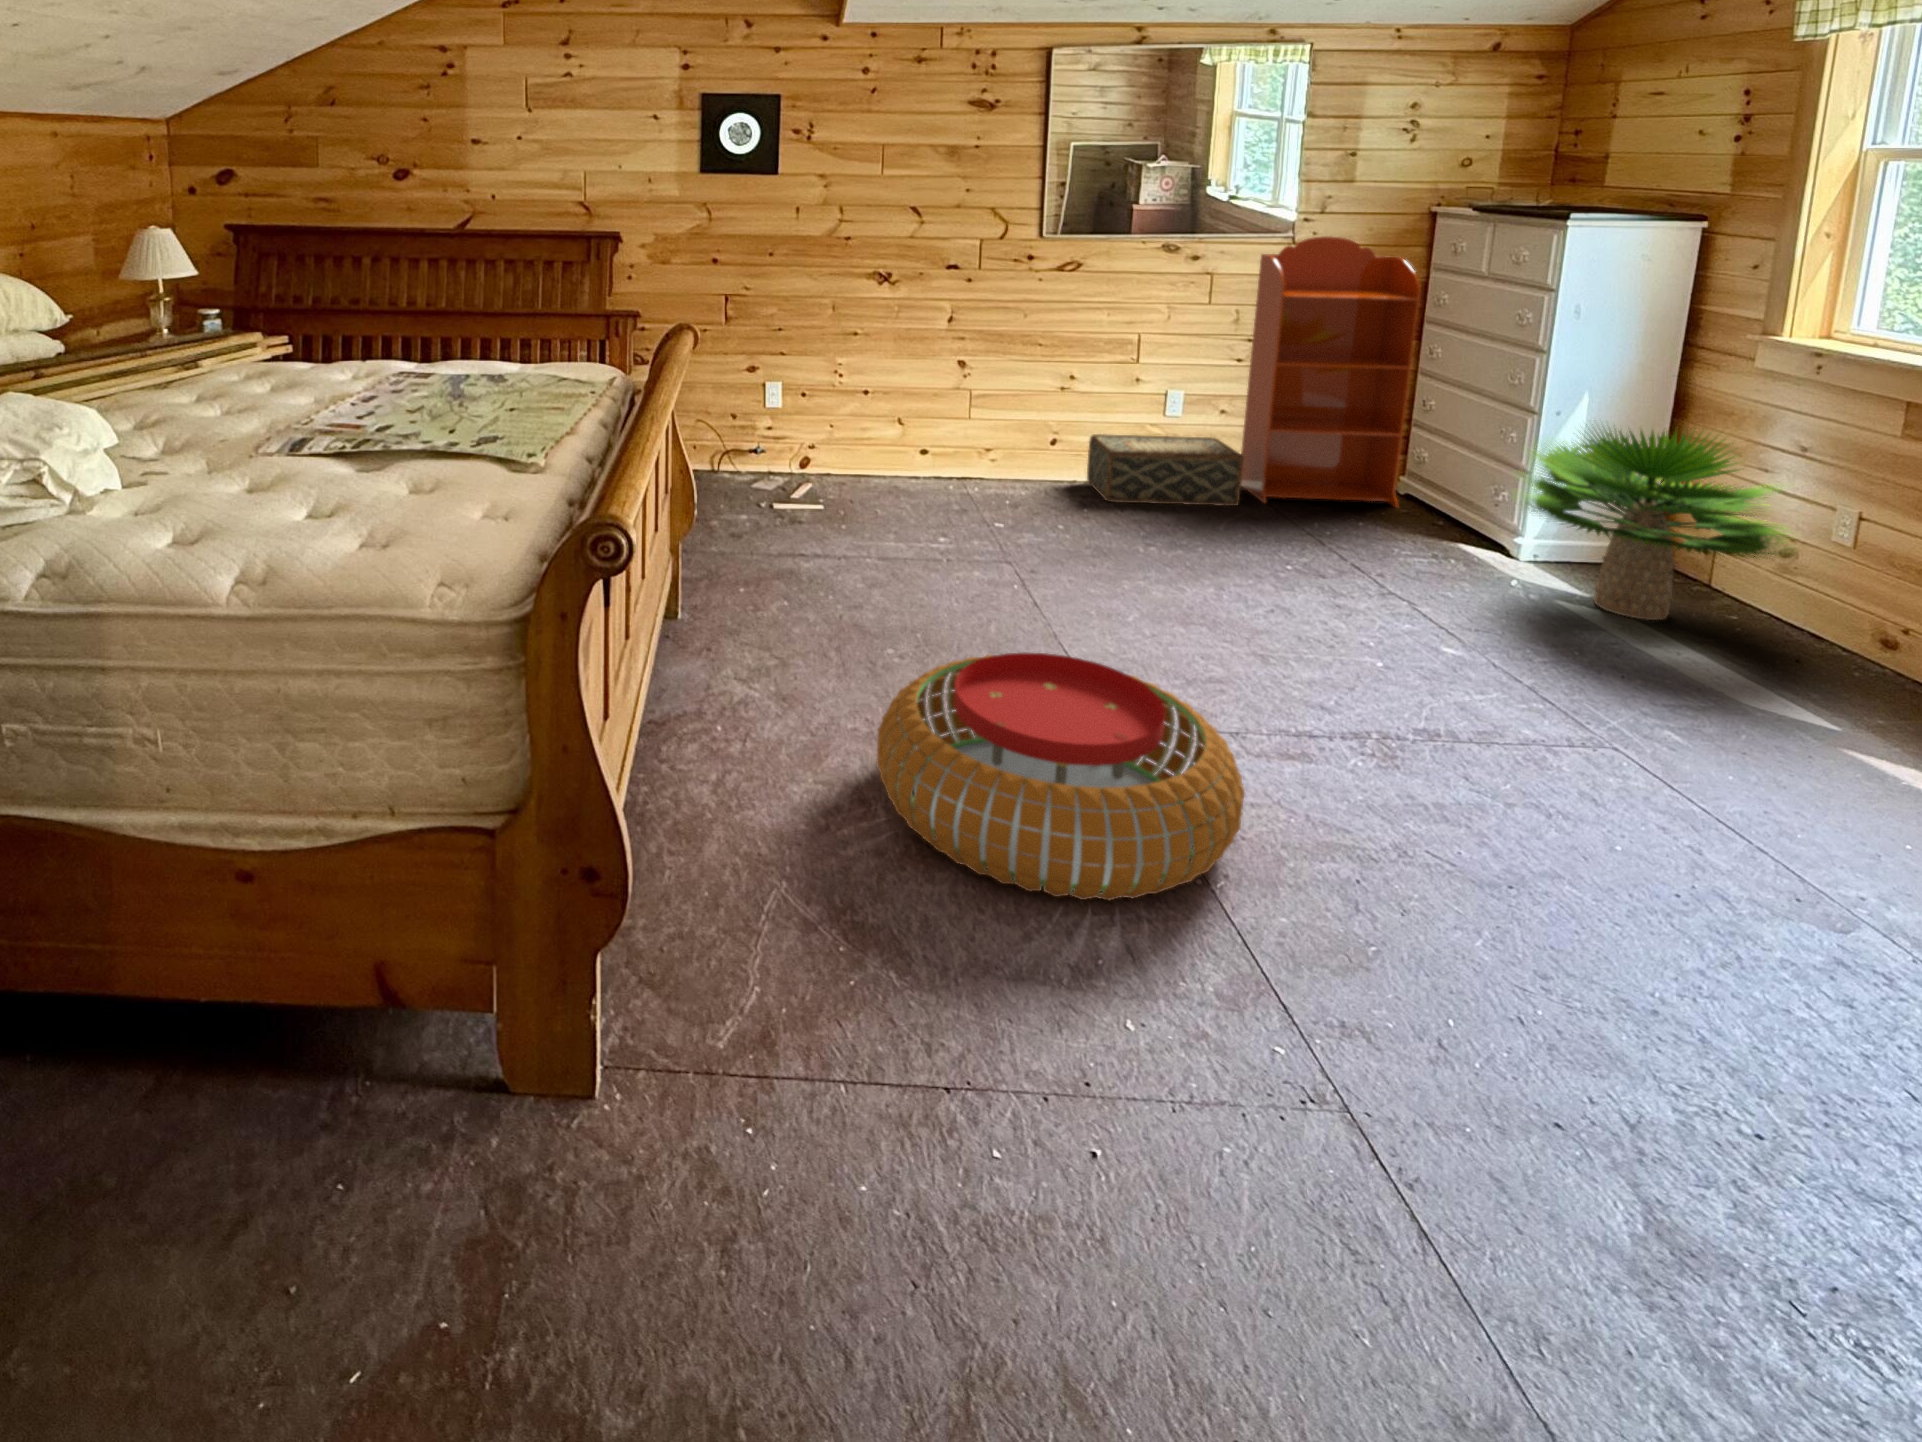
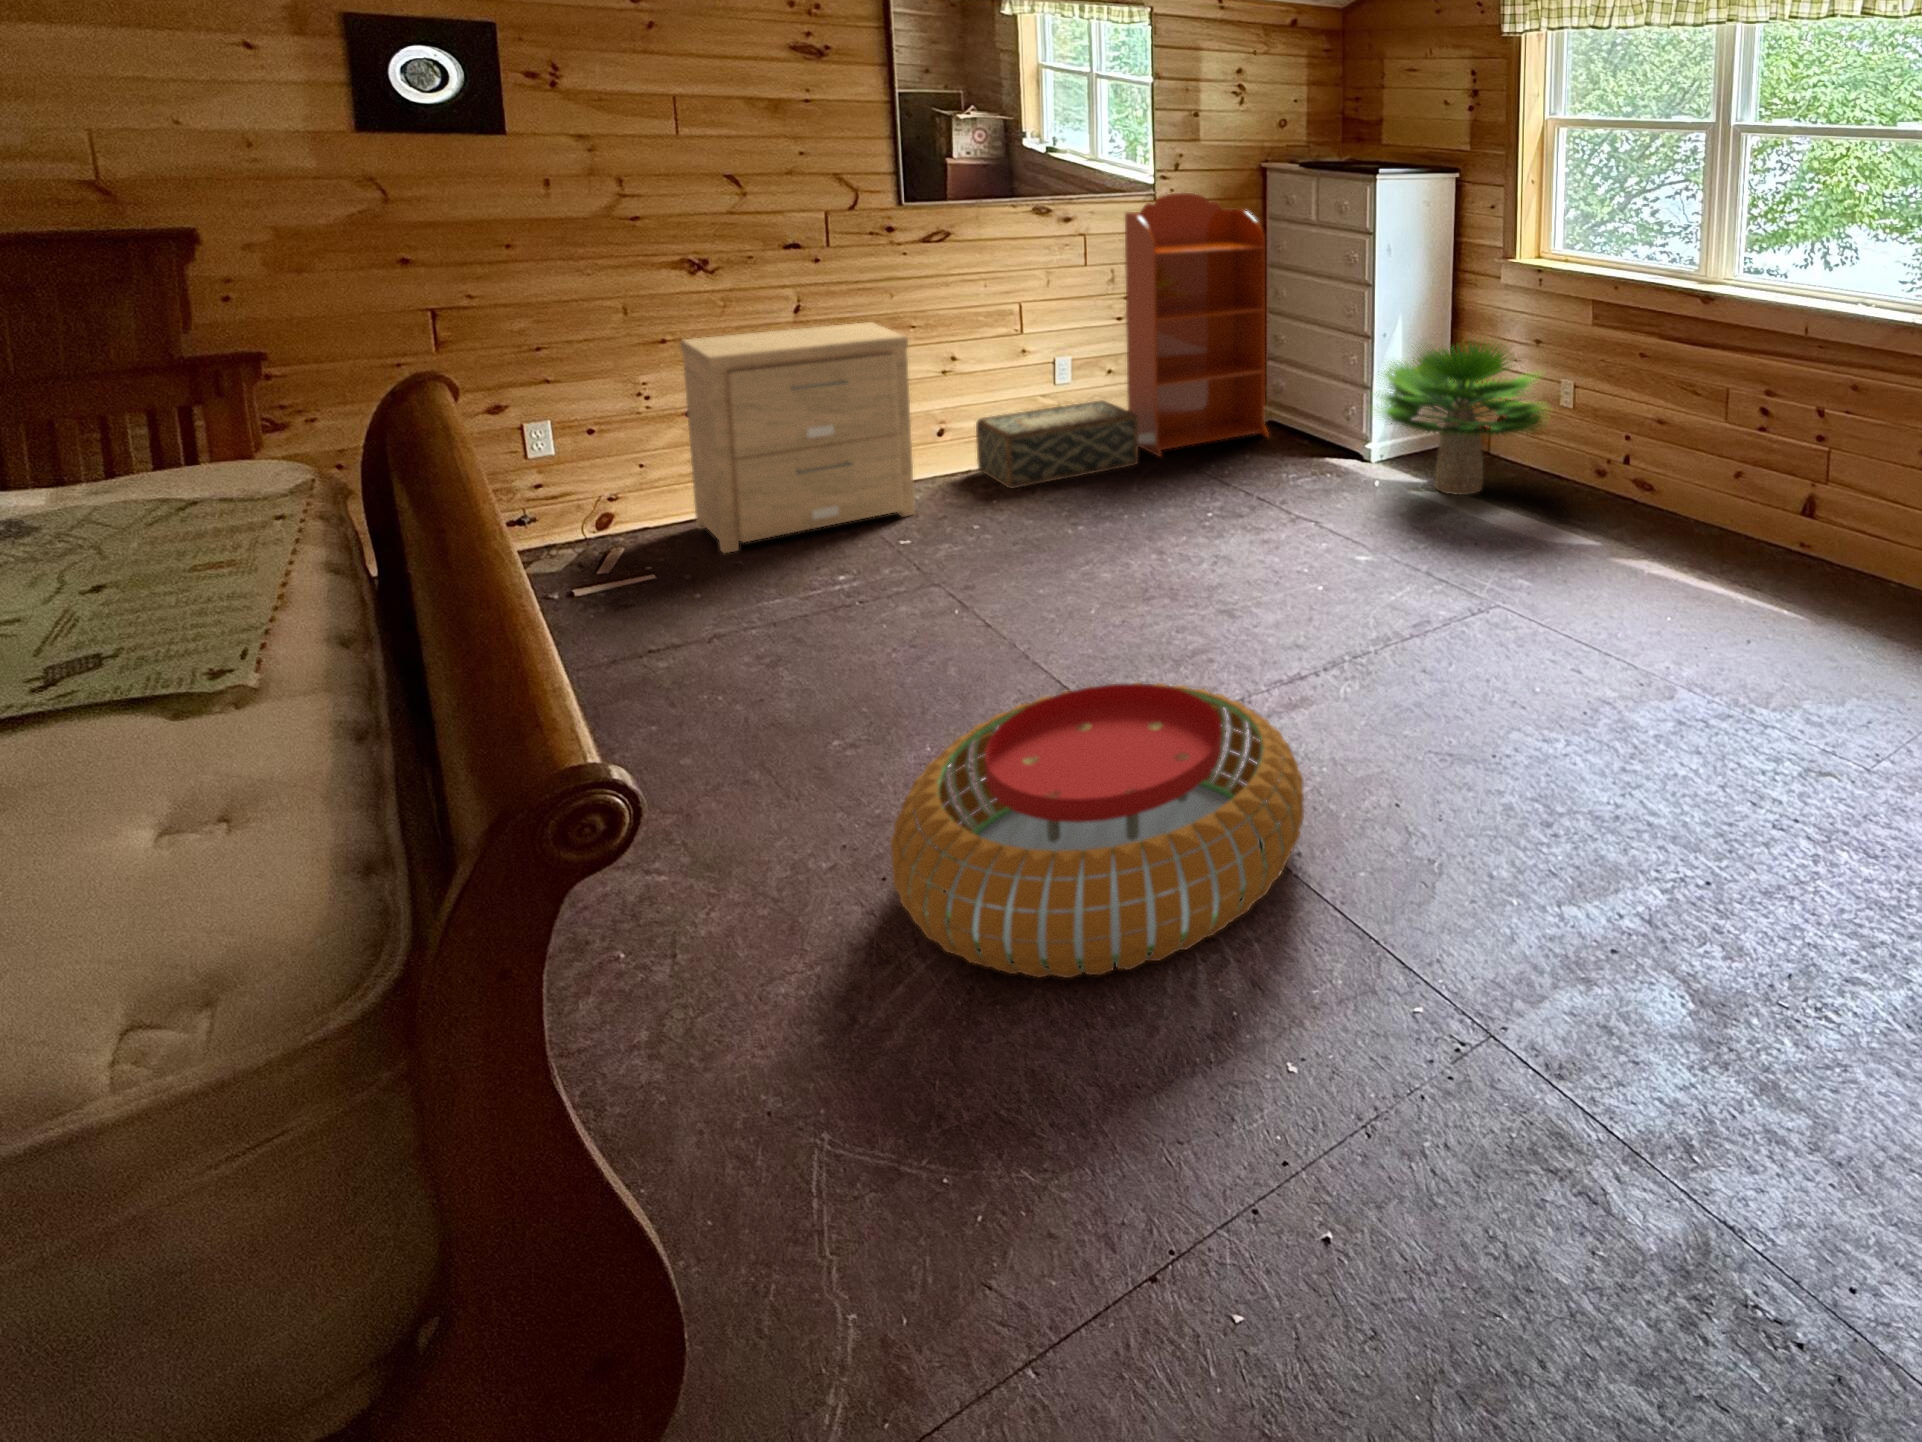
side table: none [865,333,1032,505] -> present [680,322,915,553]

